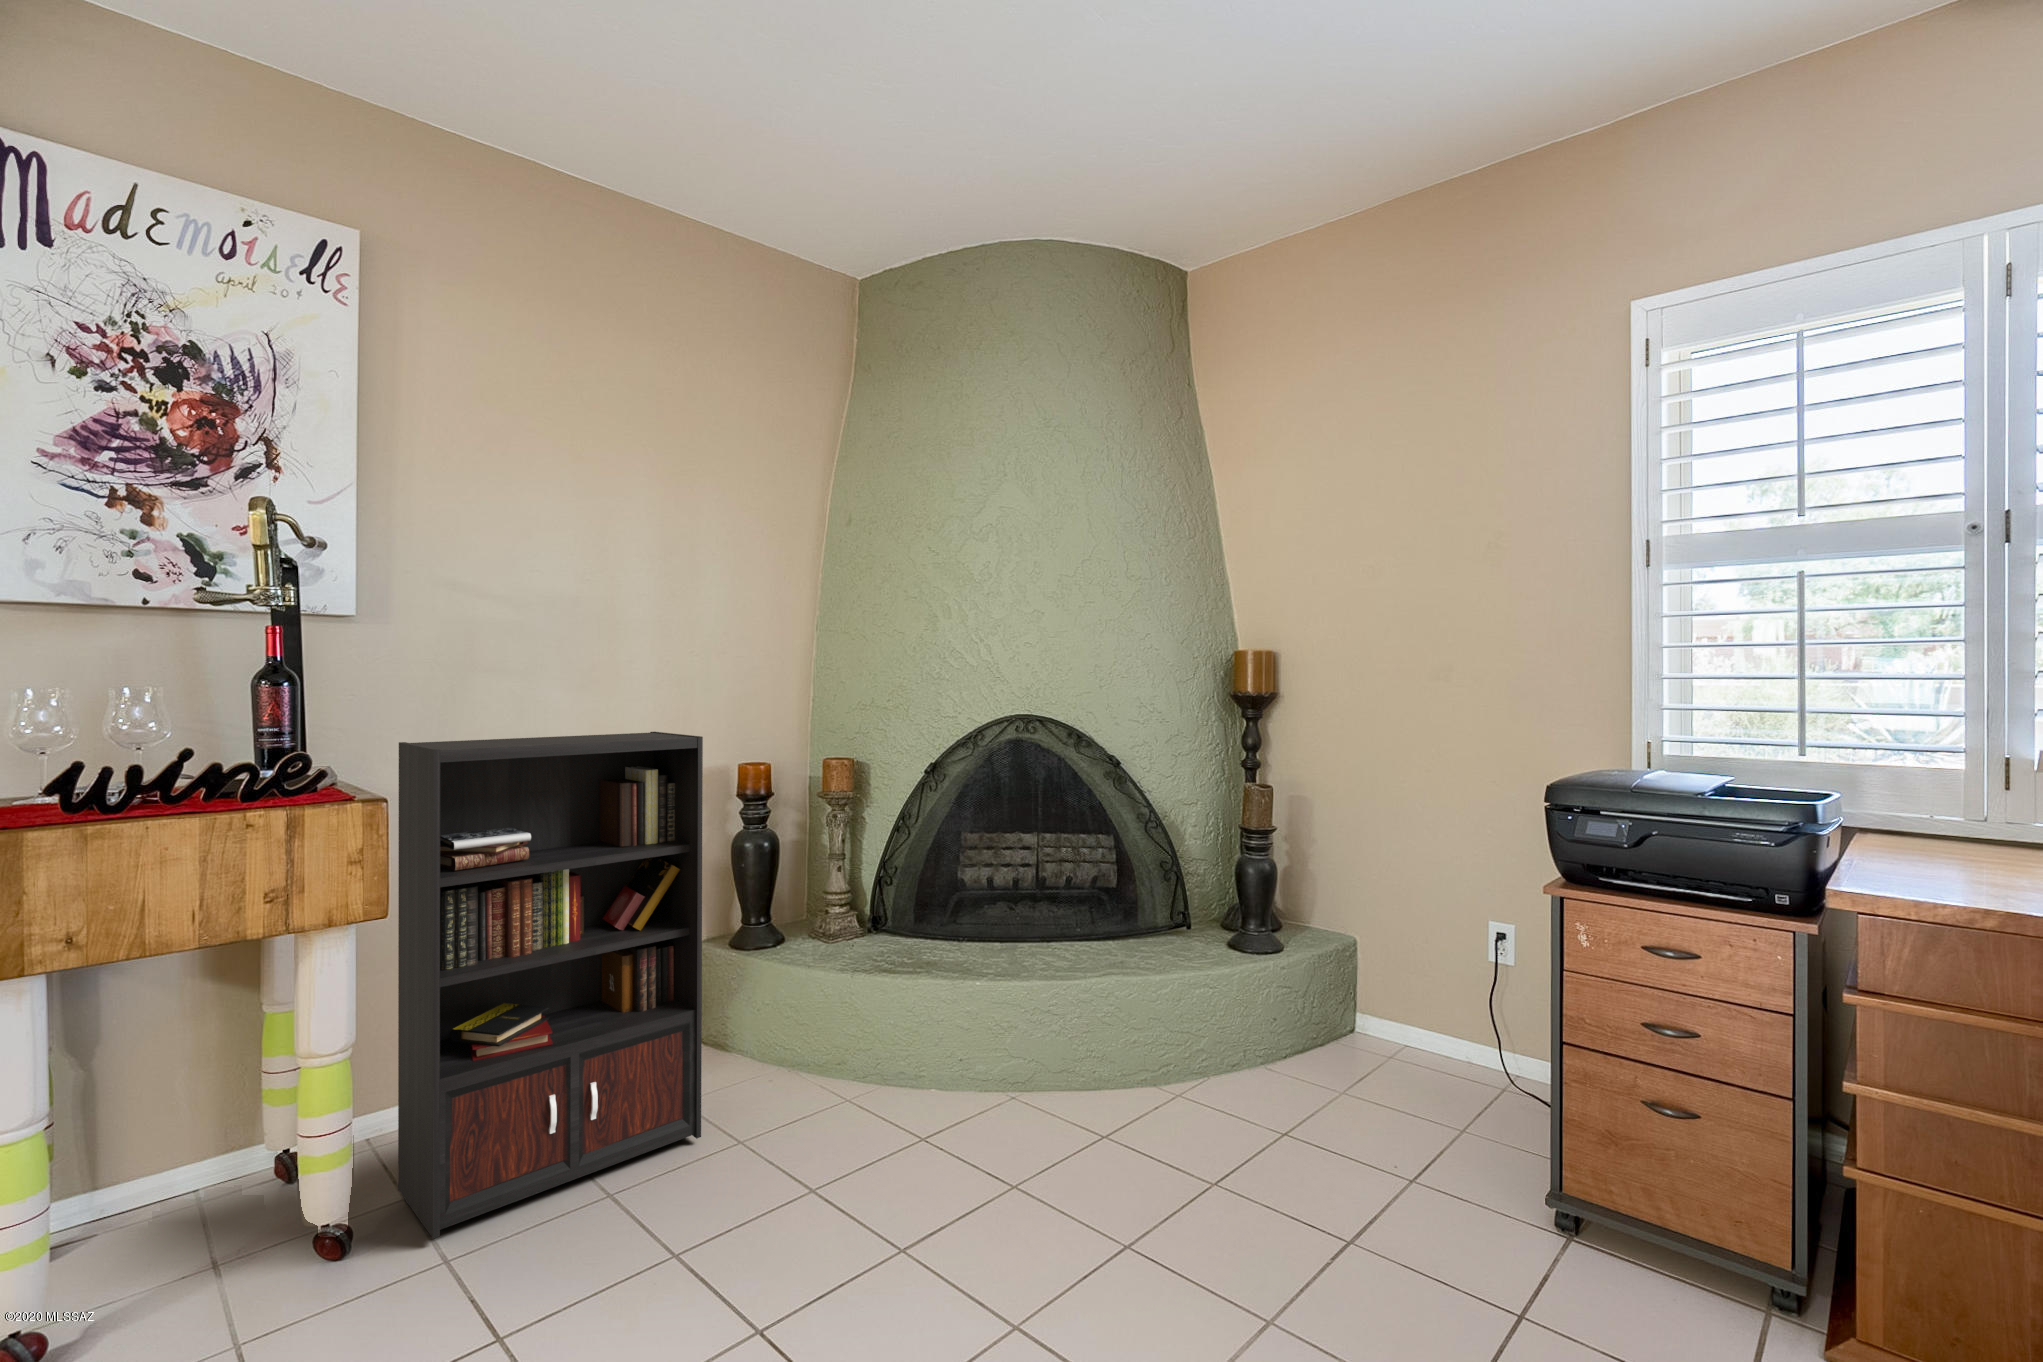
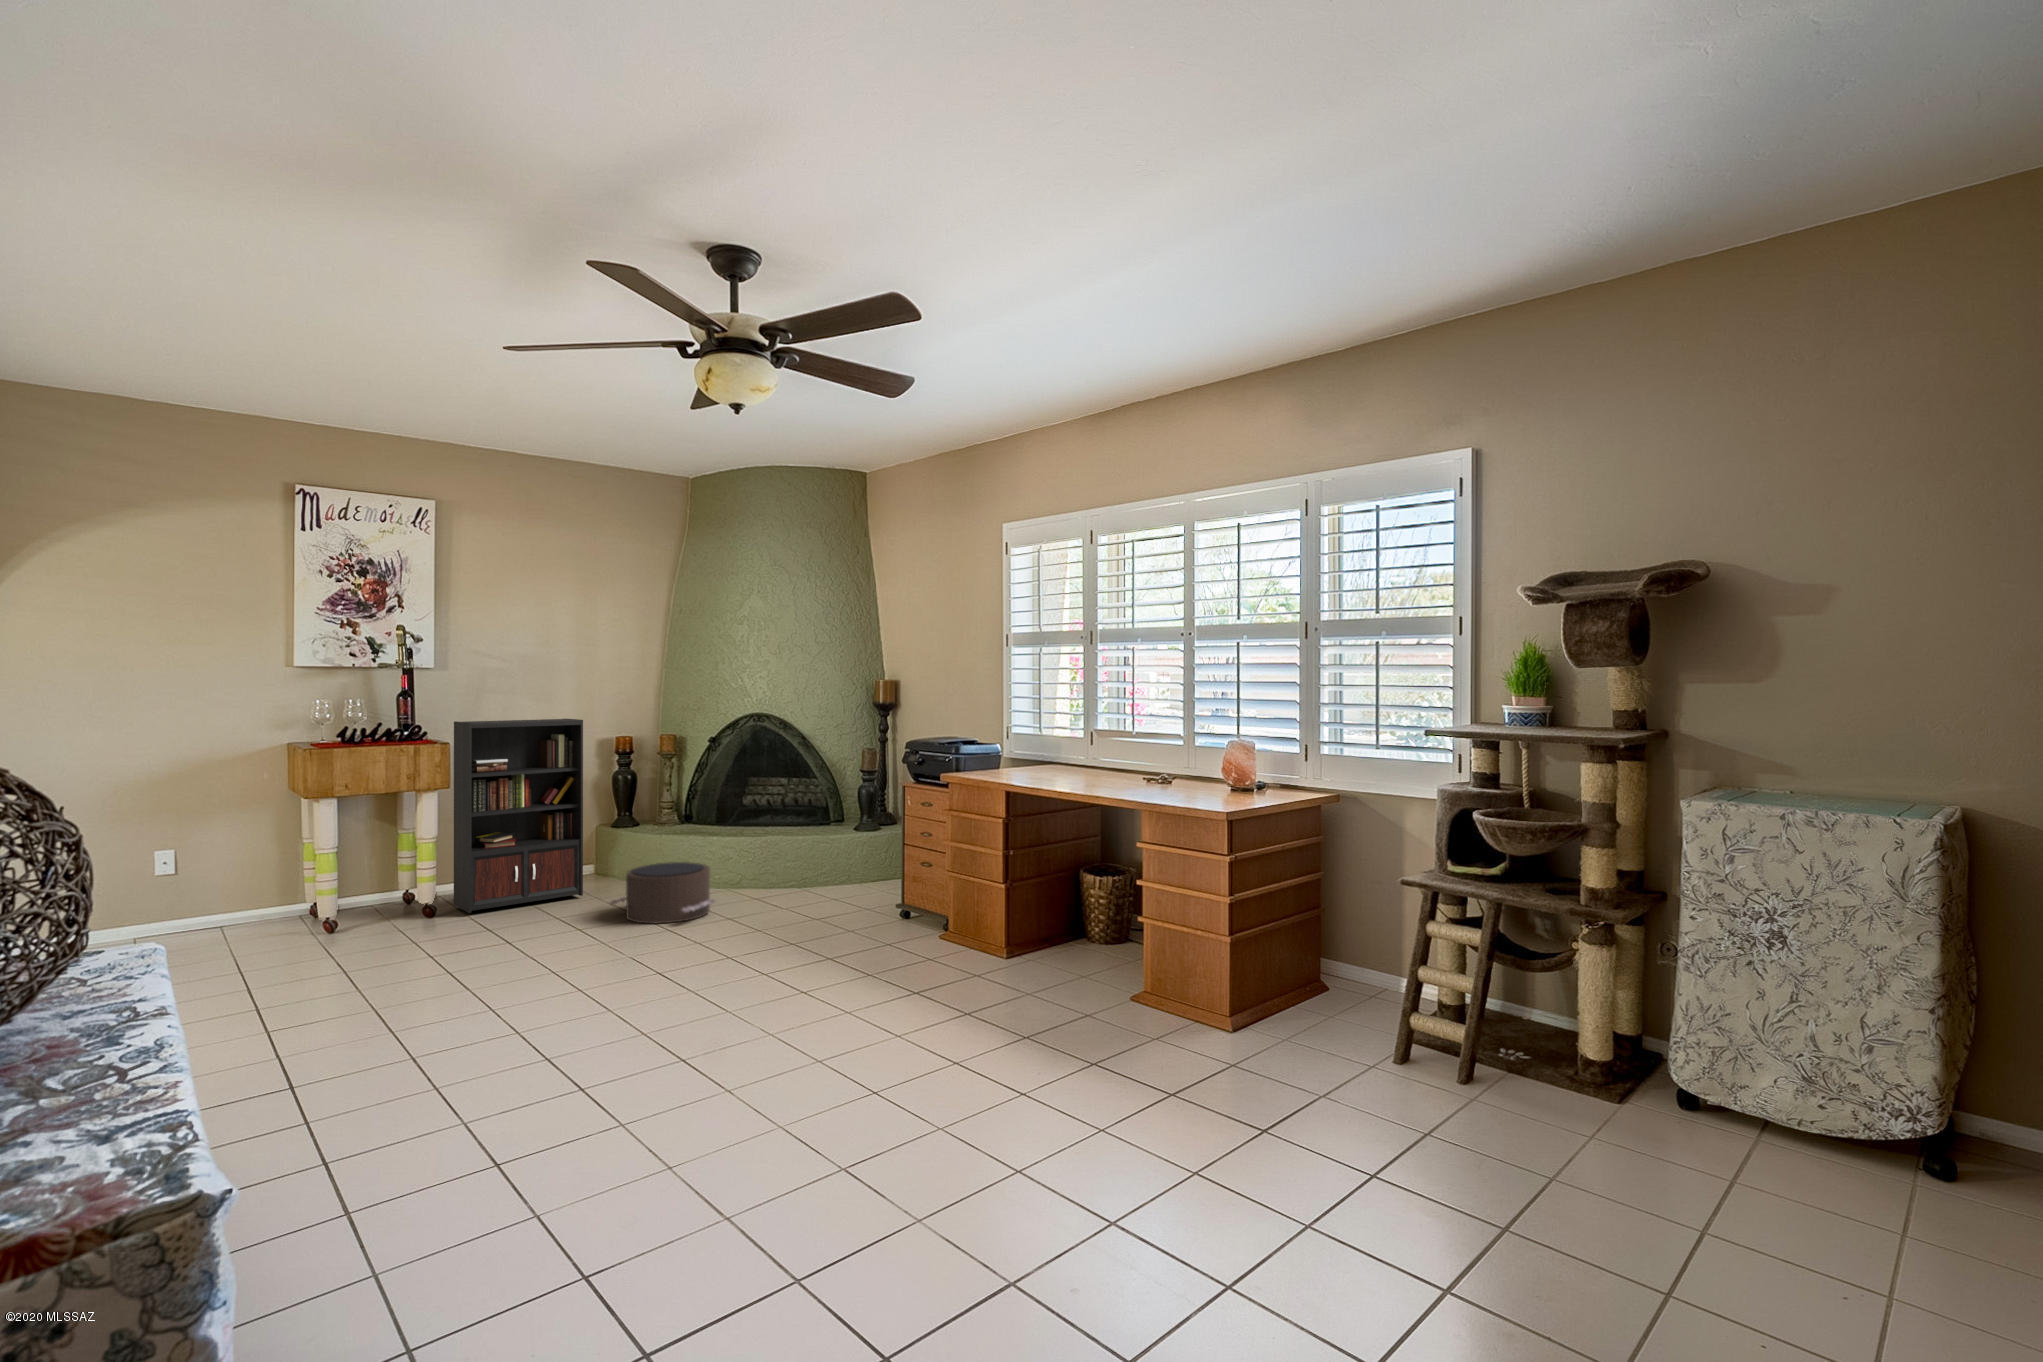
pouf: none [792,1076,1061,1291] -> present [610,862,715,924]

